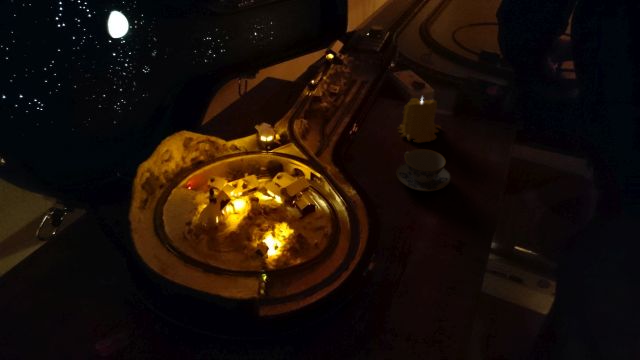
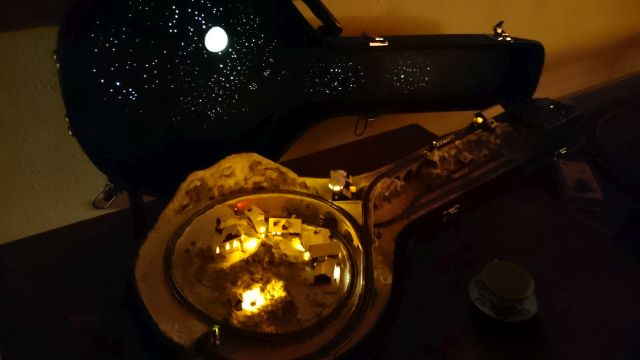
candle: present [398,98,441,143] -> none [514,199,576,258]

